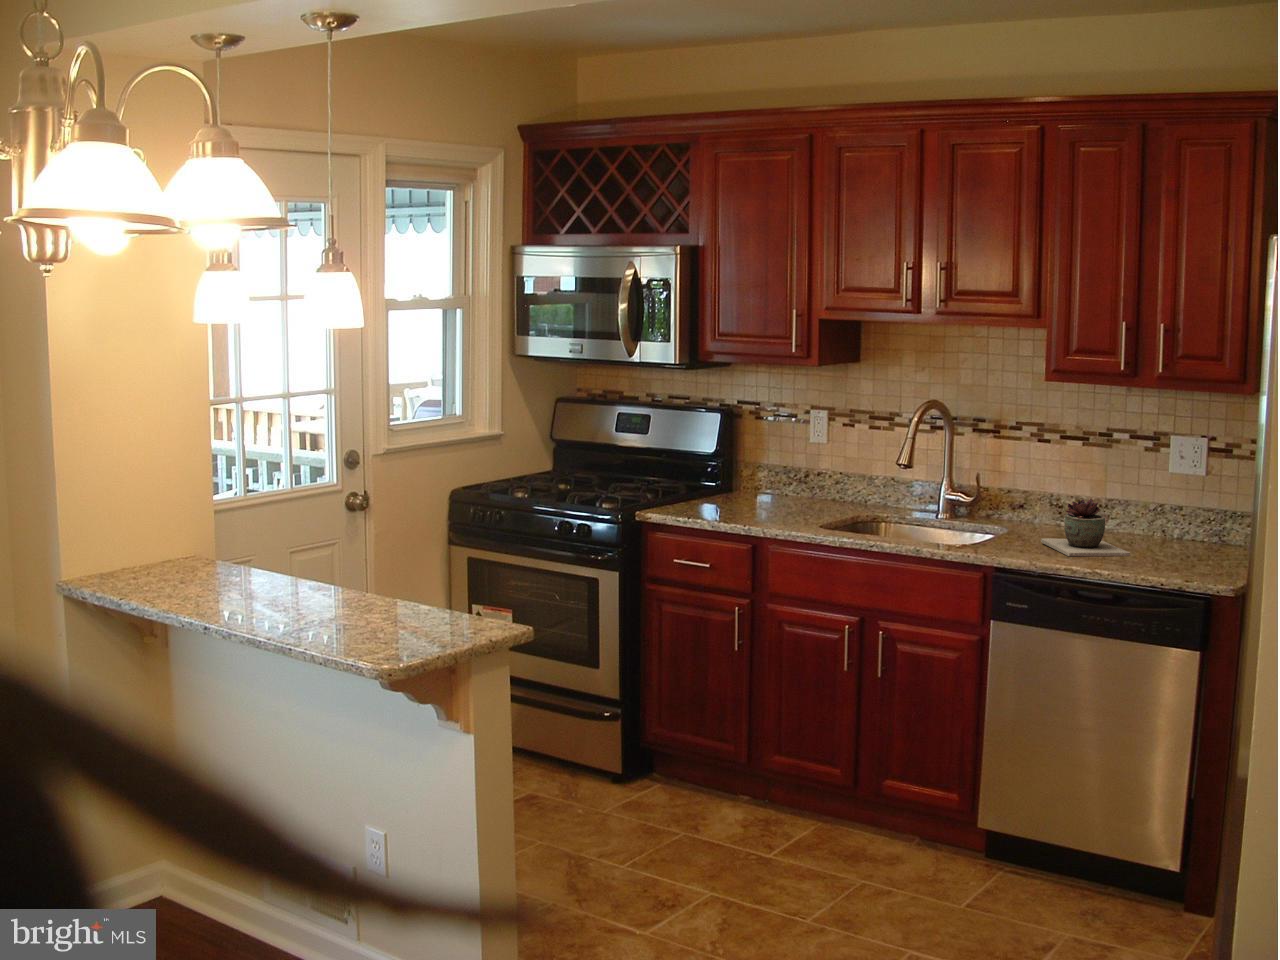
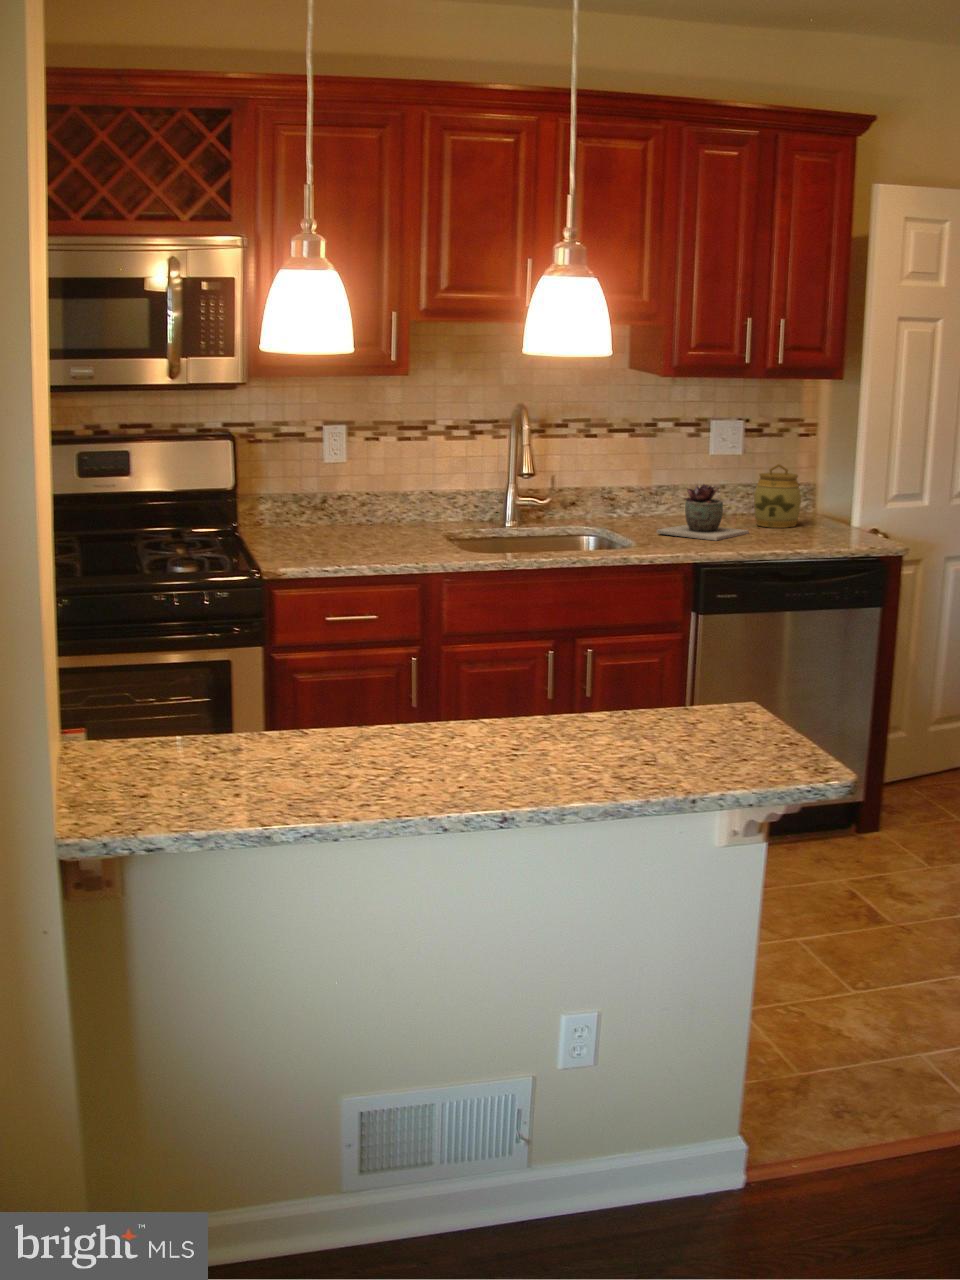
jar: none [1164,488,1220,558] -> present [754,464,801,528]

